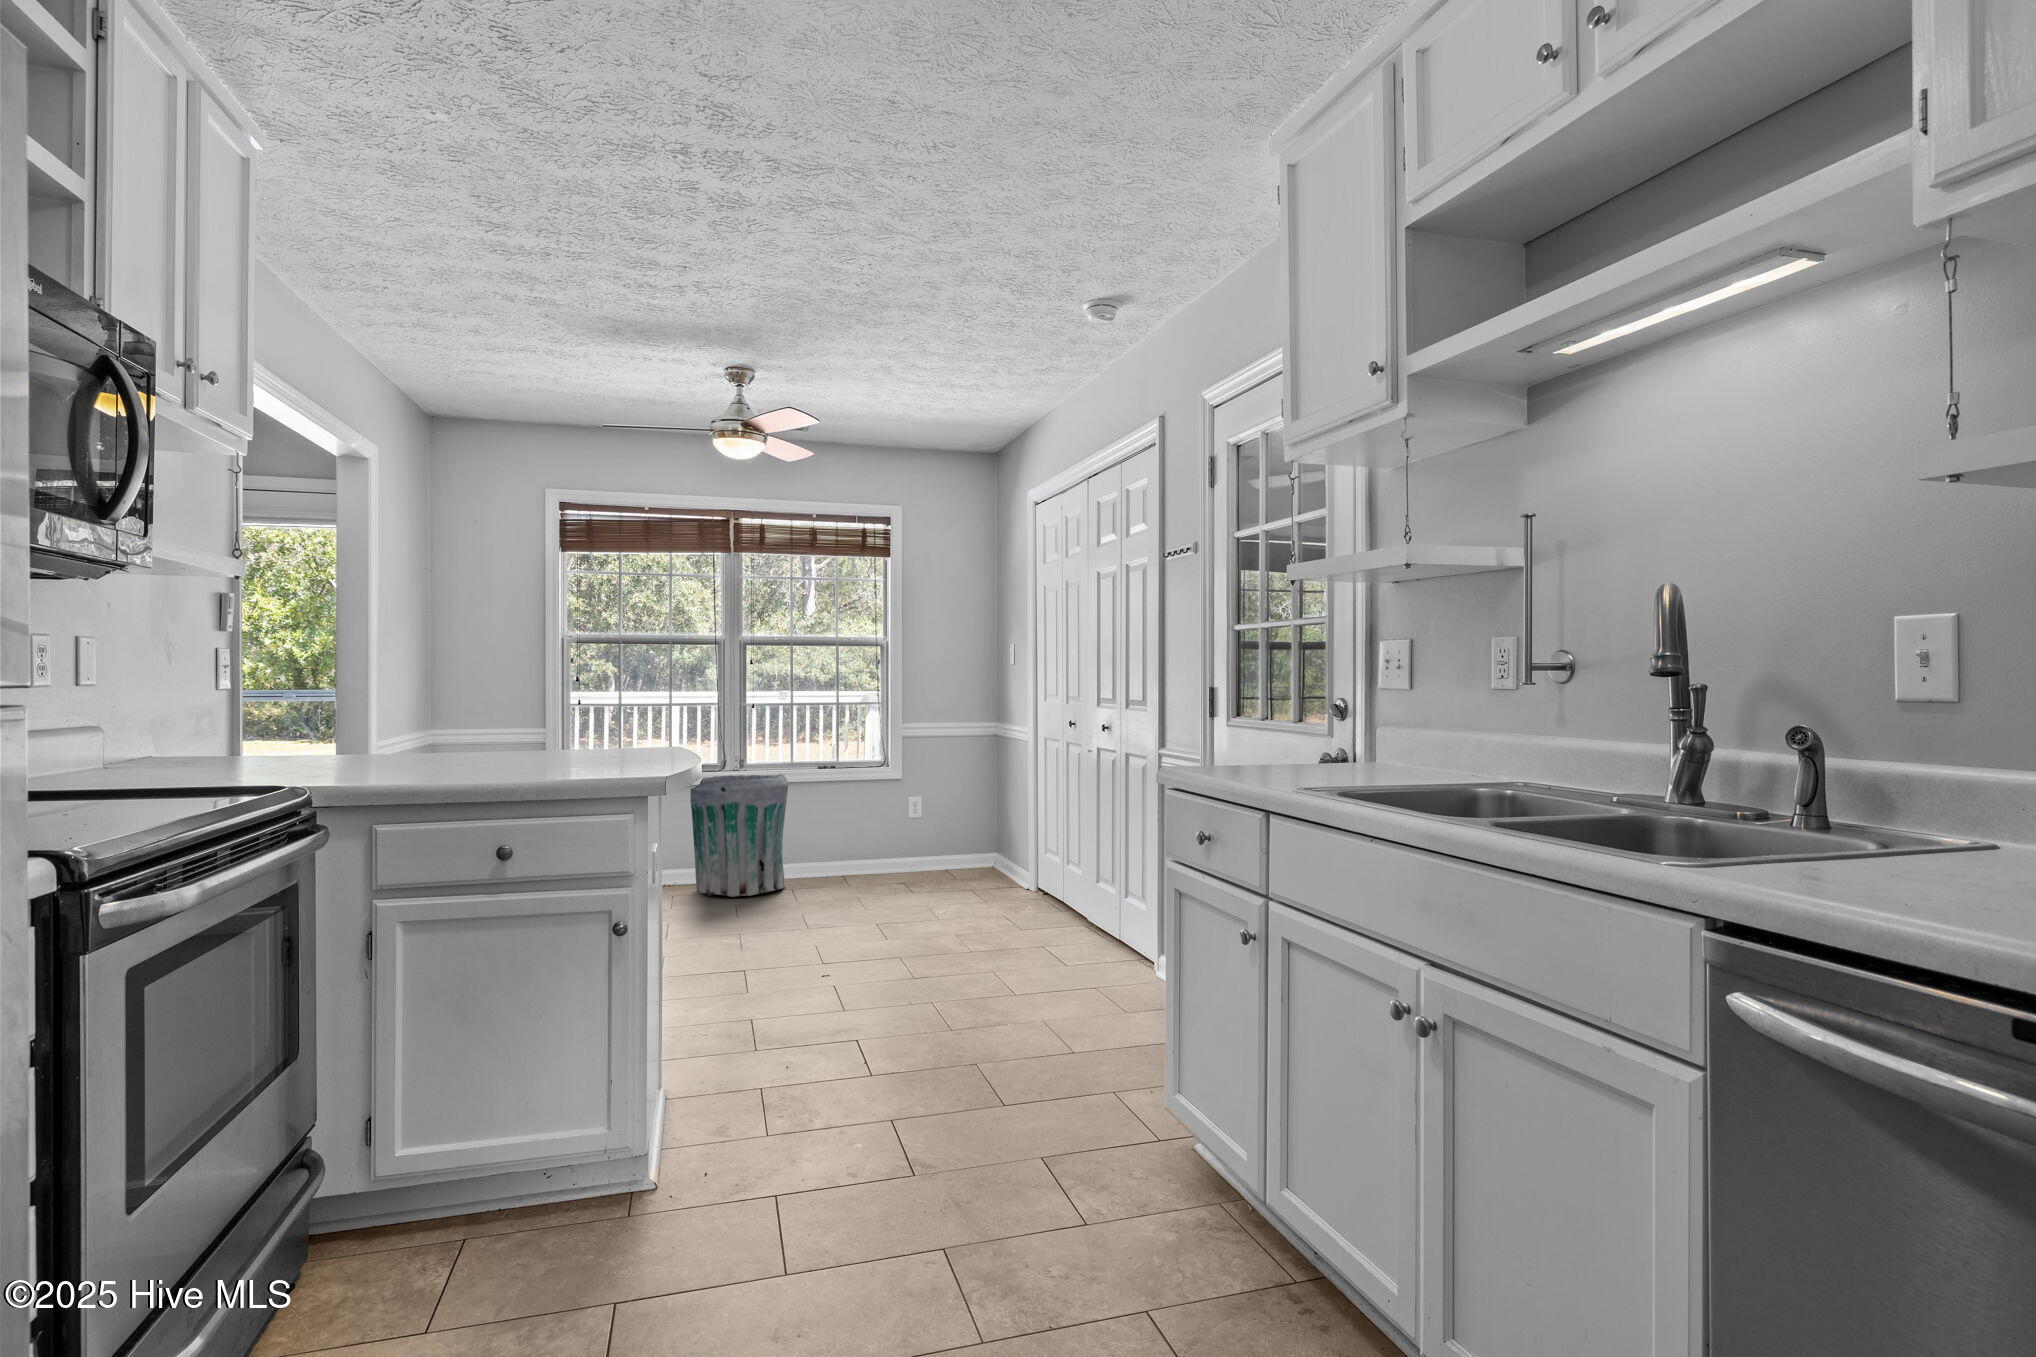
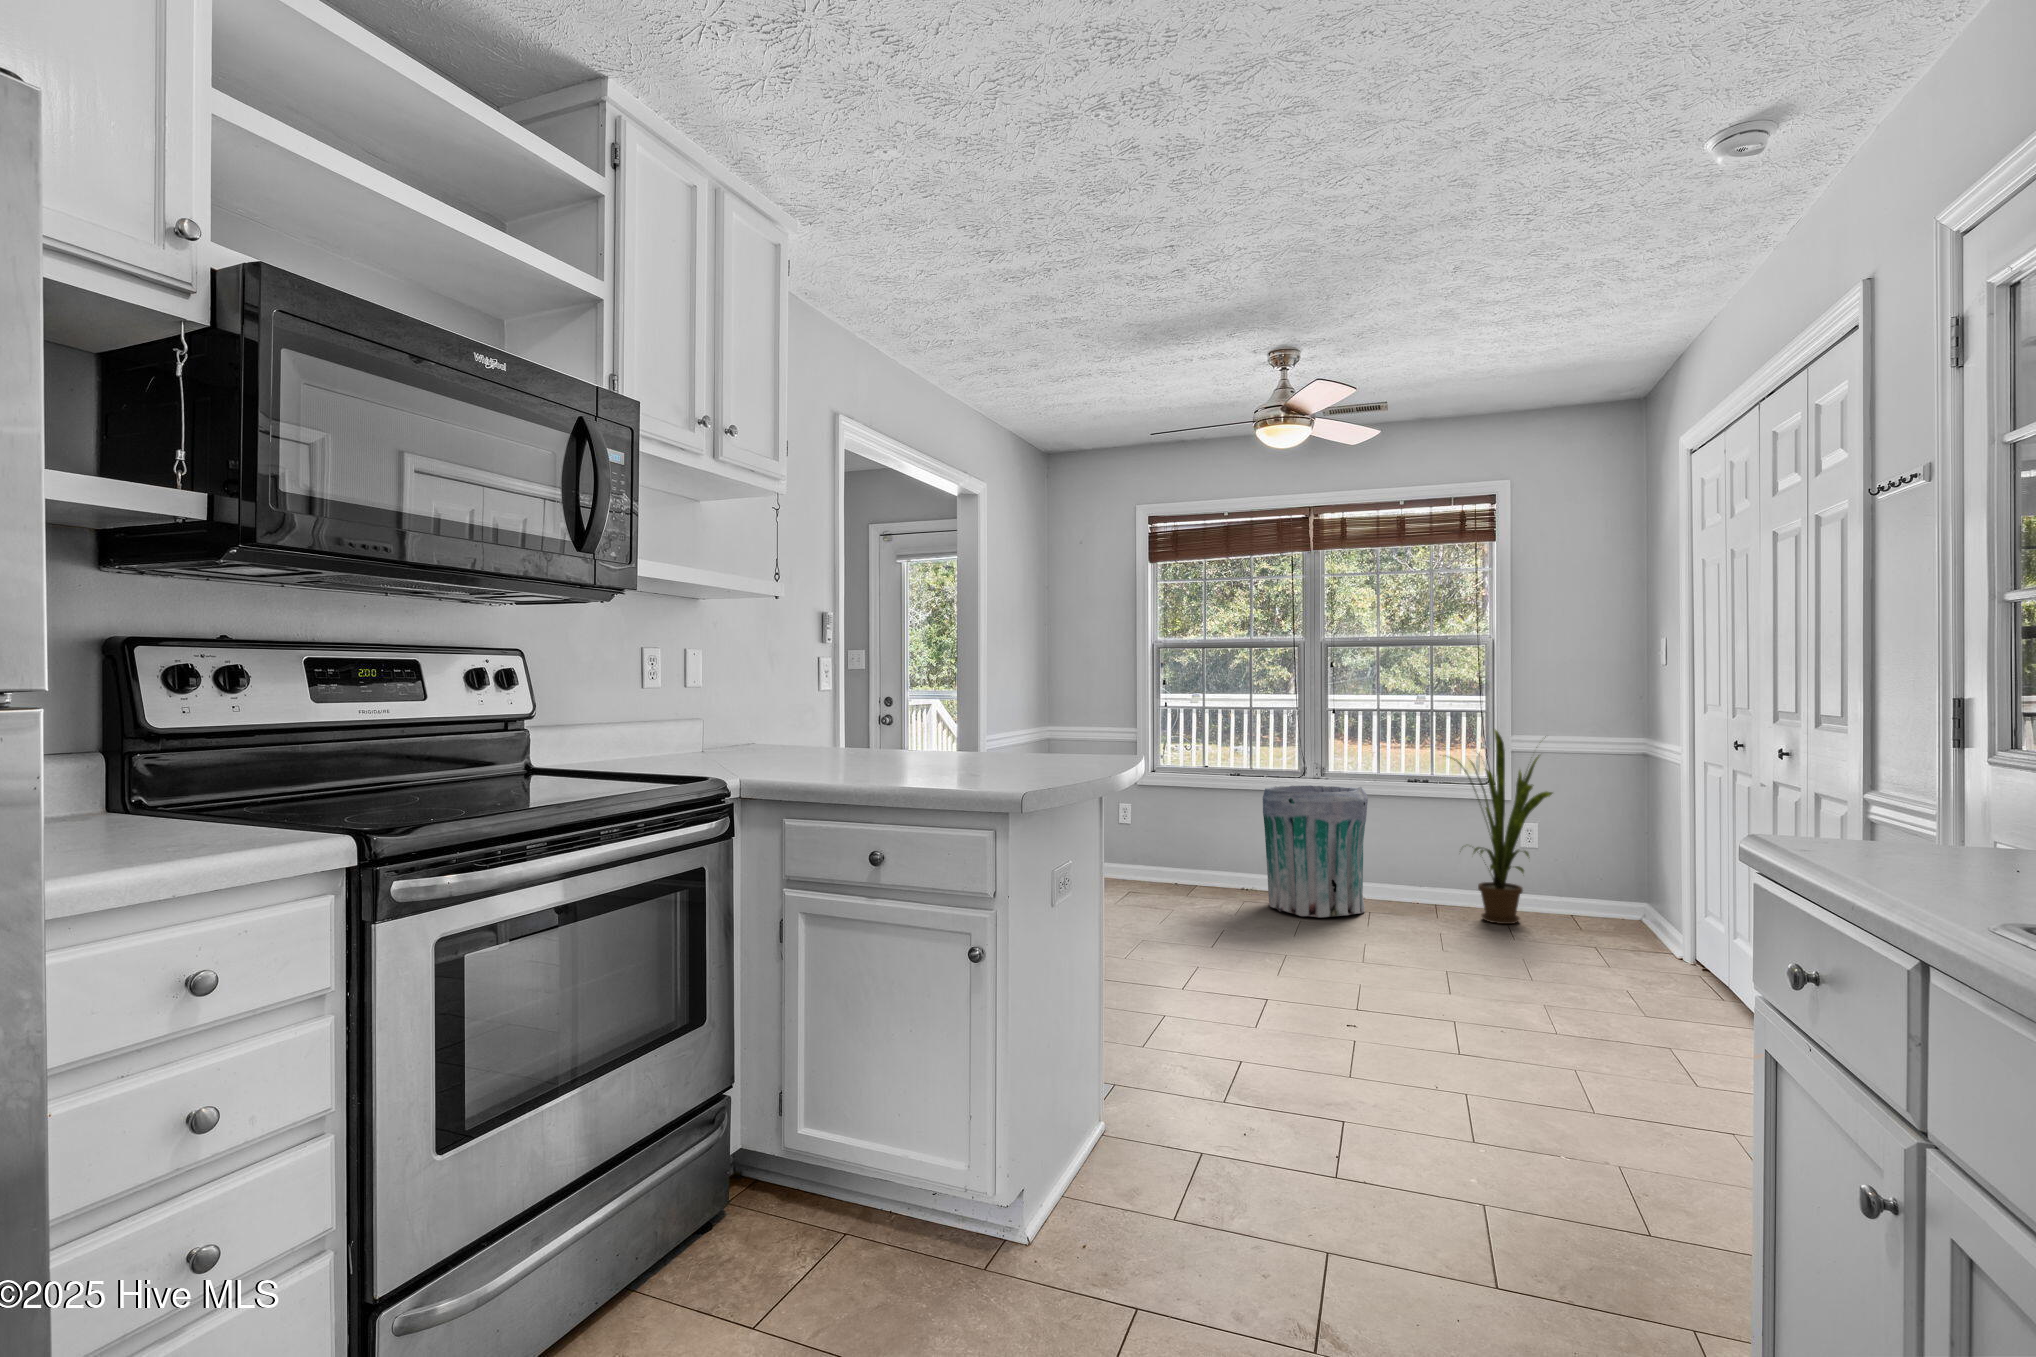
house plant: none [847,718,937,883] -> present [1454,730,1552,924]

